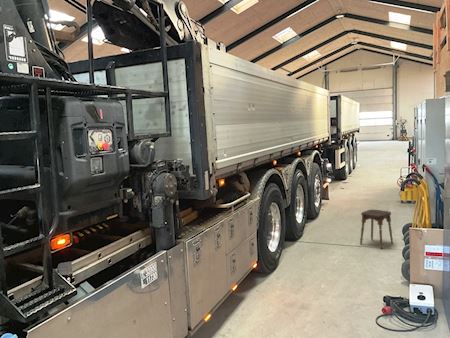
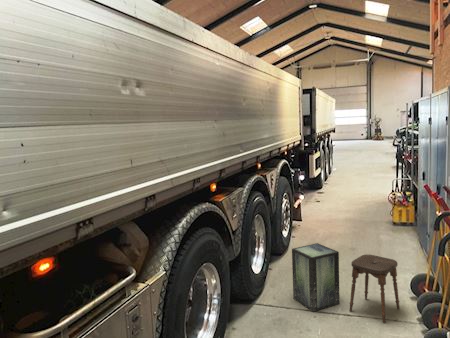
storage box: none [323,204,354,245] -> present [292,243,340,312]

